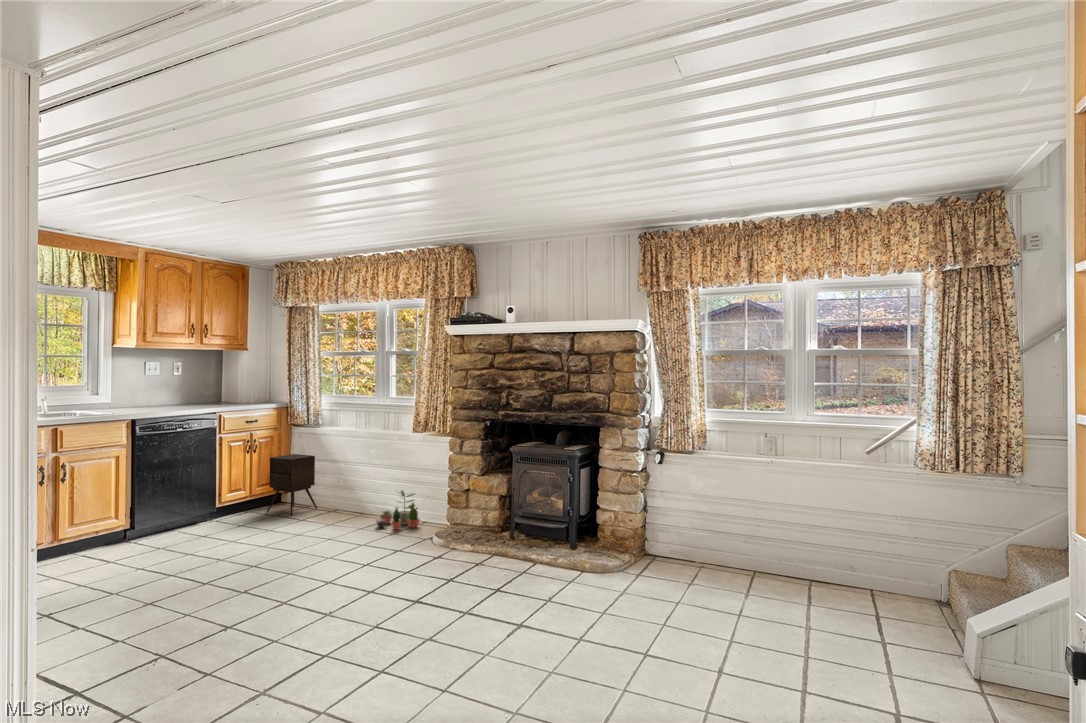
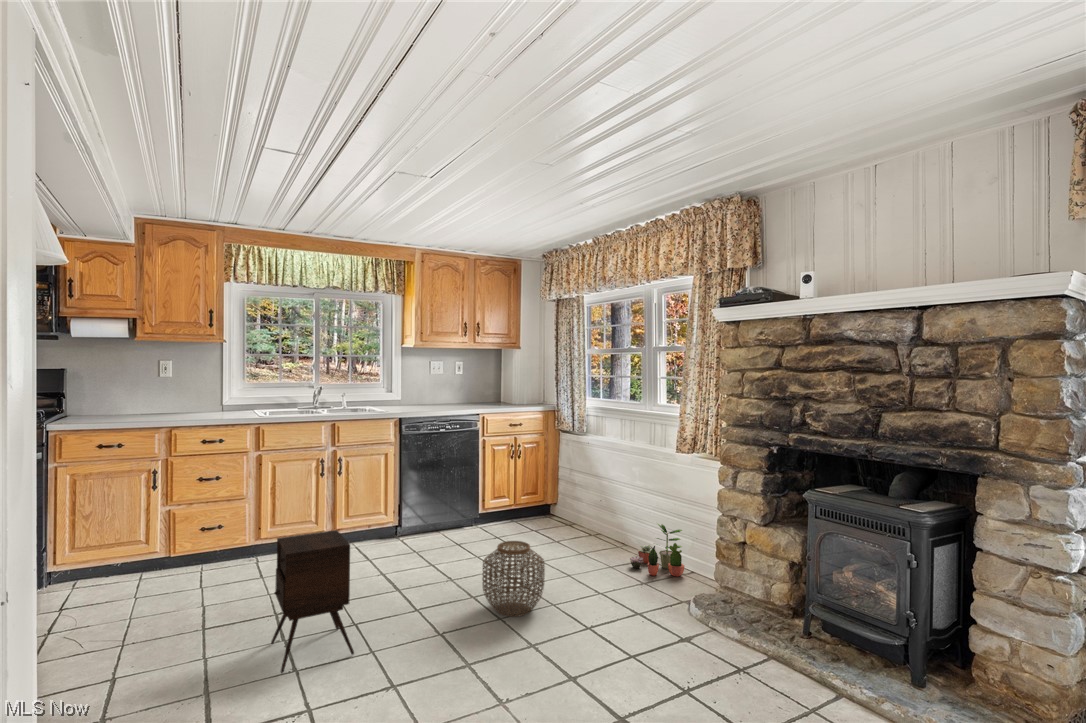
side table: present [267,454,317,516] -> present [271,530,354,673]
woven basket: none [270,510,325,570] -> present [482,541,545,617]

